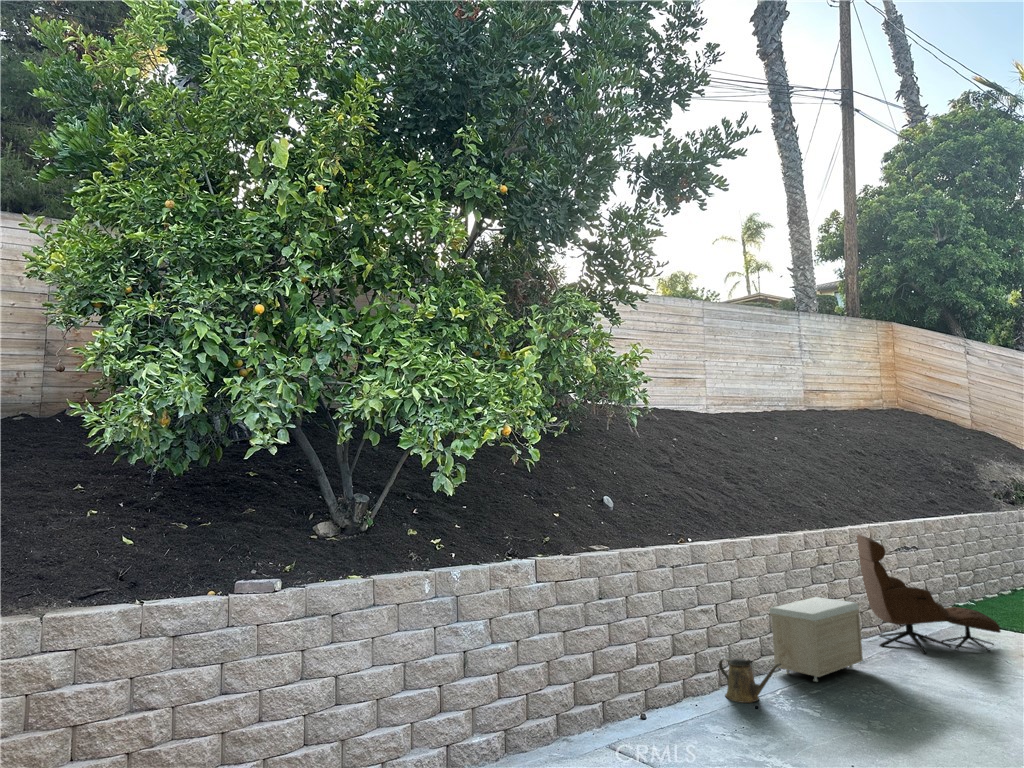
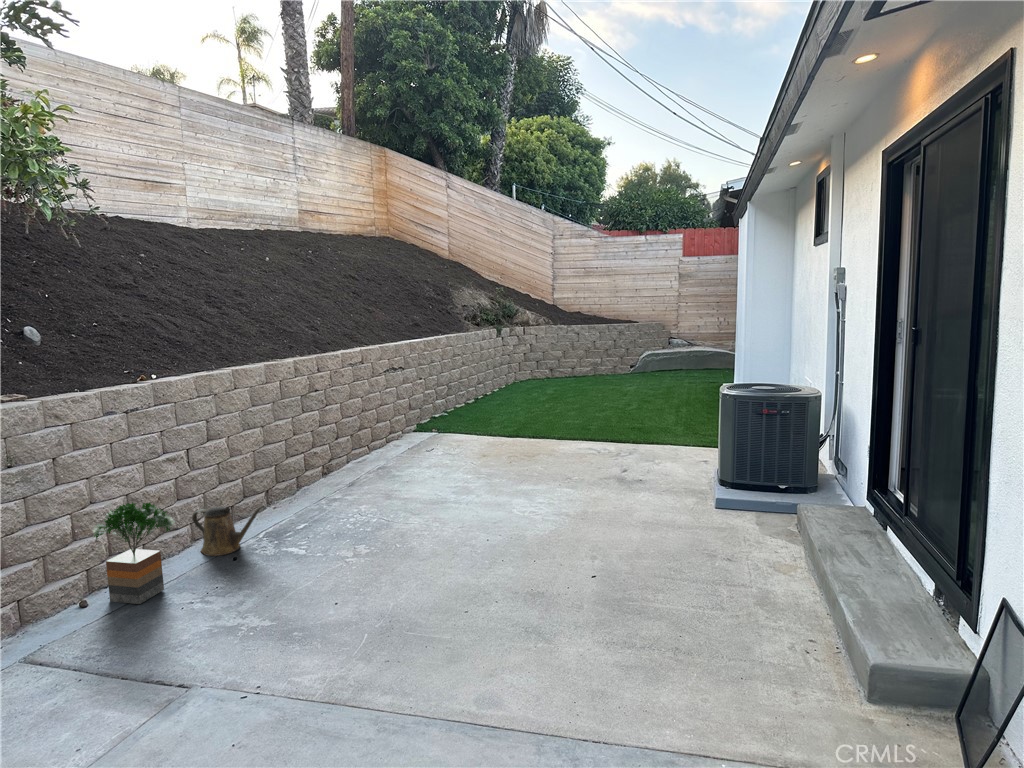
lounge chair: present [856,535,1001,654] -> none [343,359,468,468]
storage bench: present [770,597,863,681] -> none [254,427,351,515]
potted tree: none [648,640,710,727] -> present [94,502,175,604]

